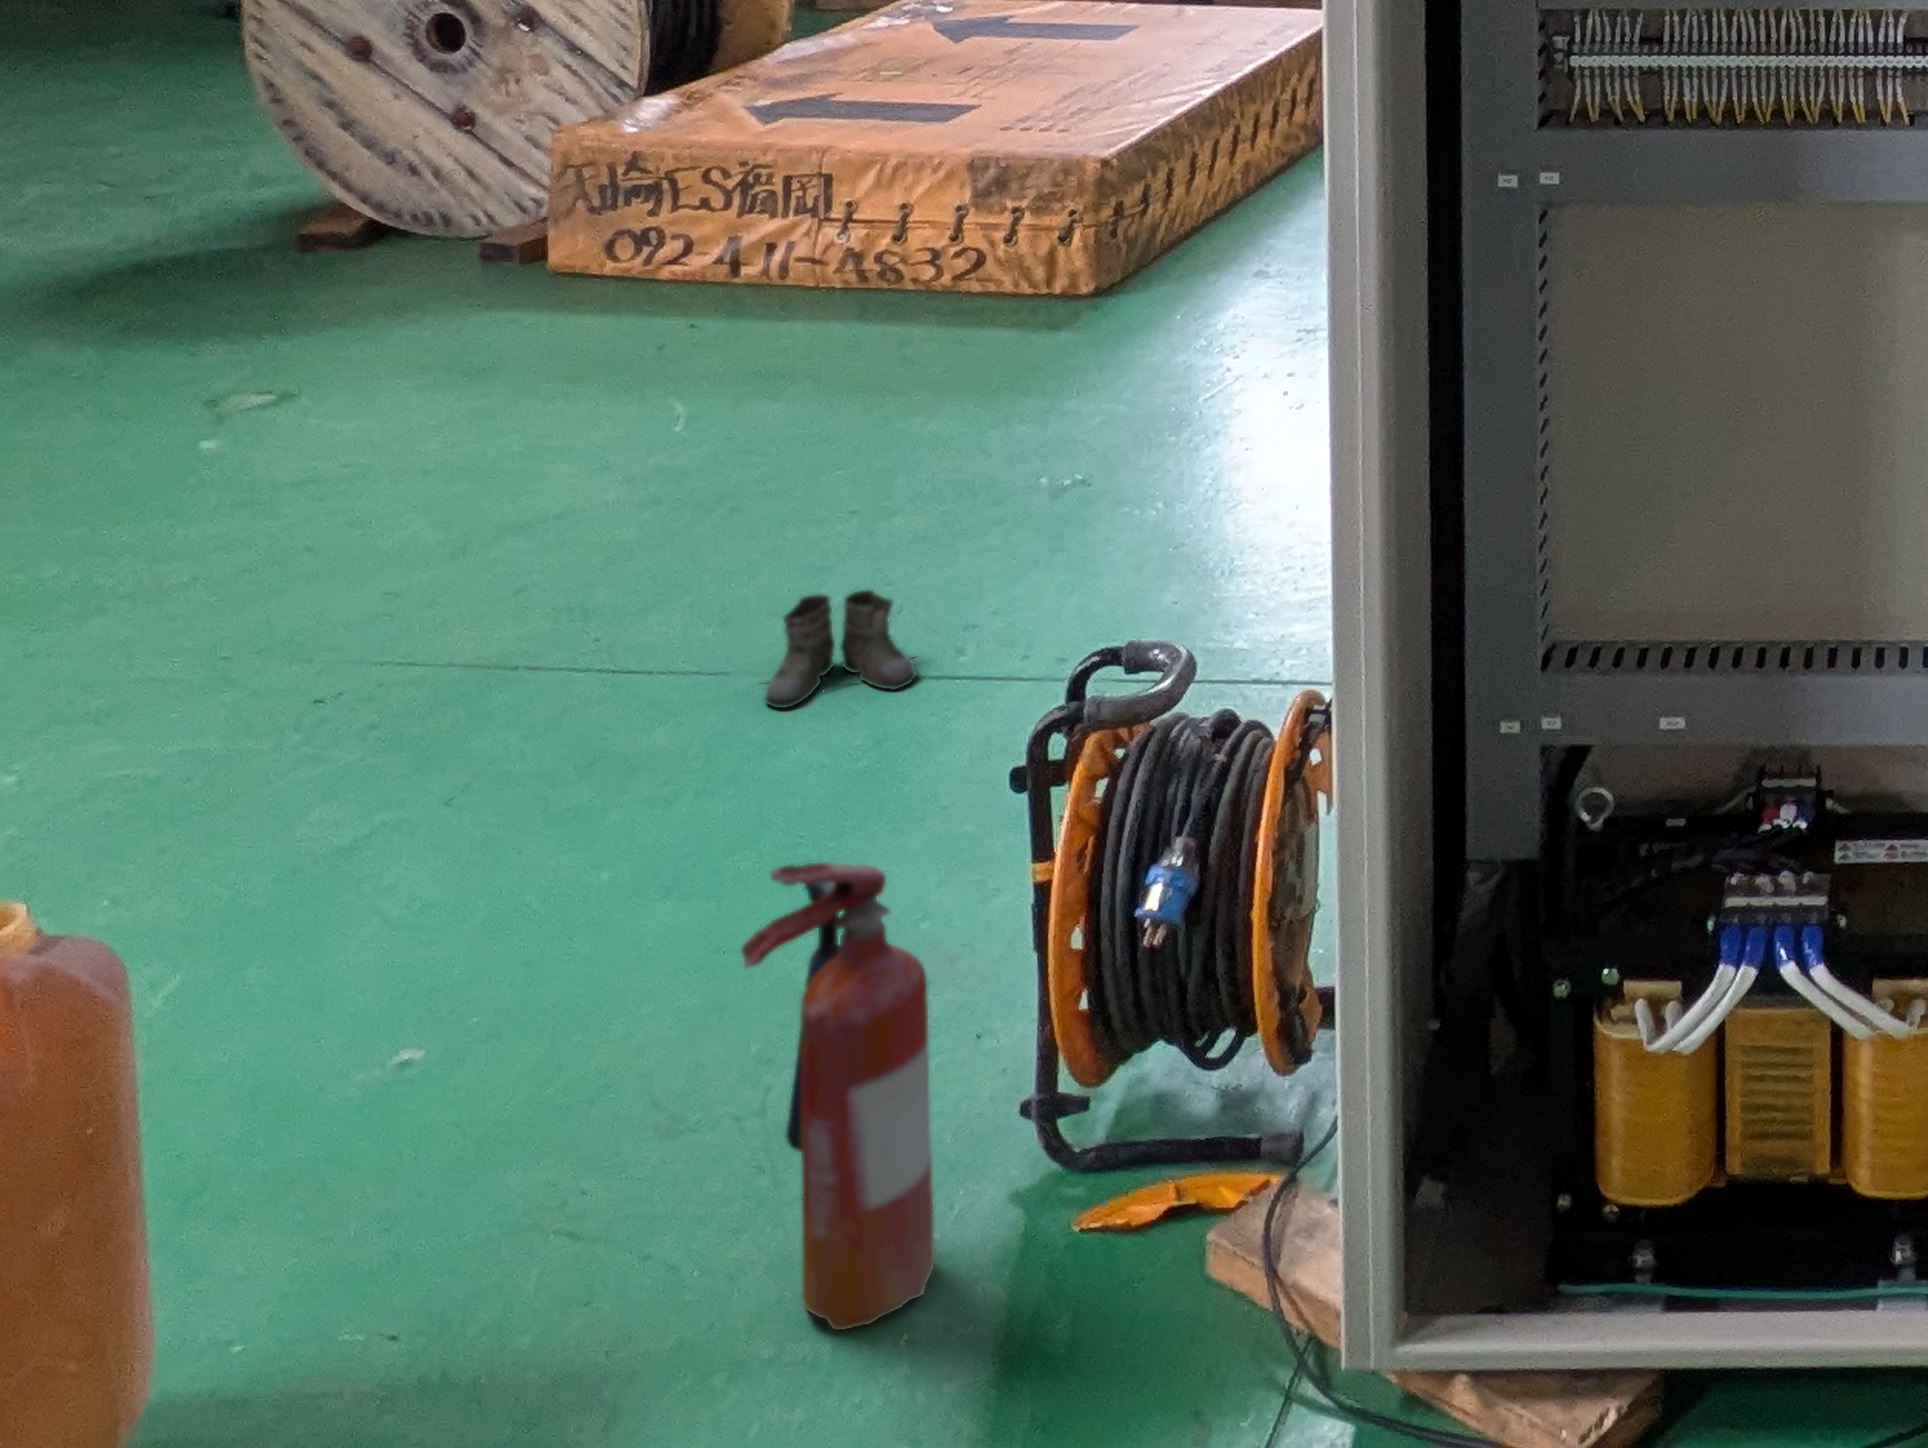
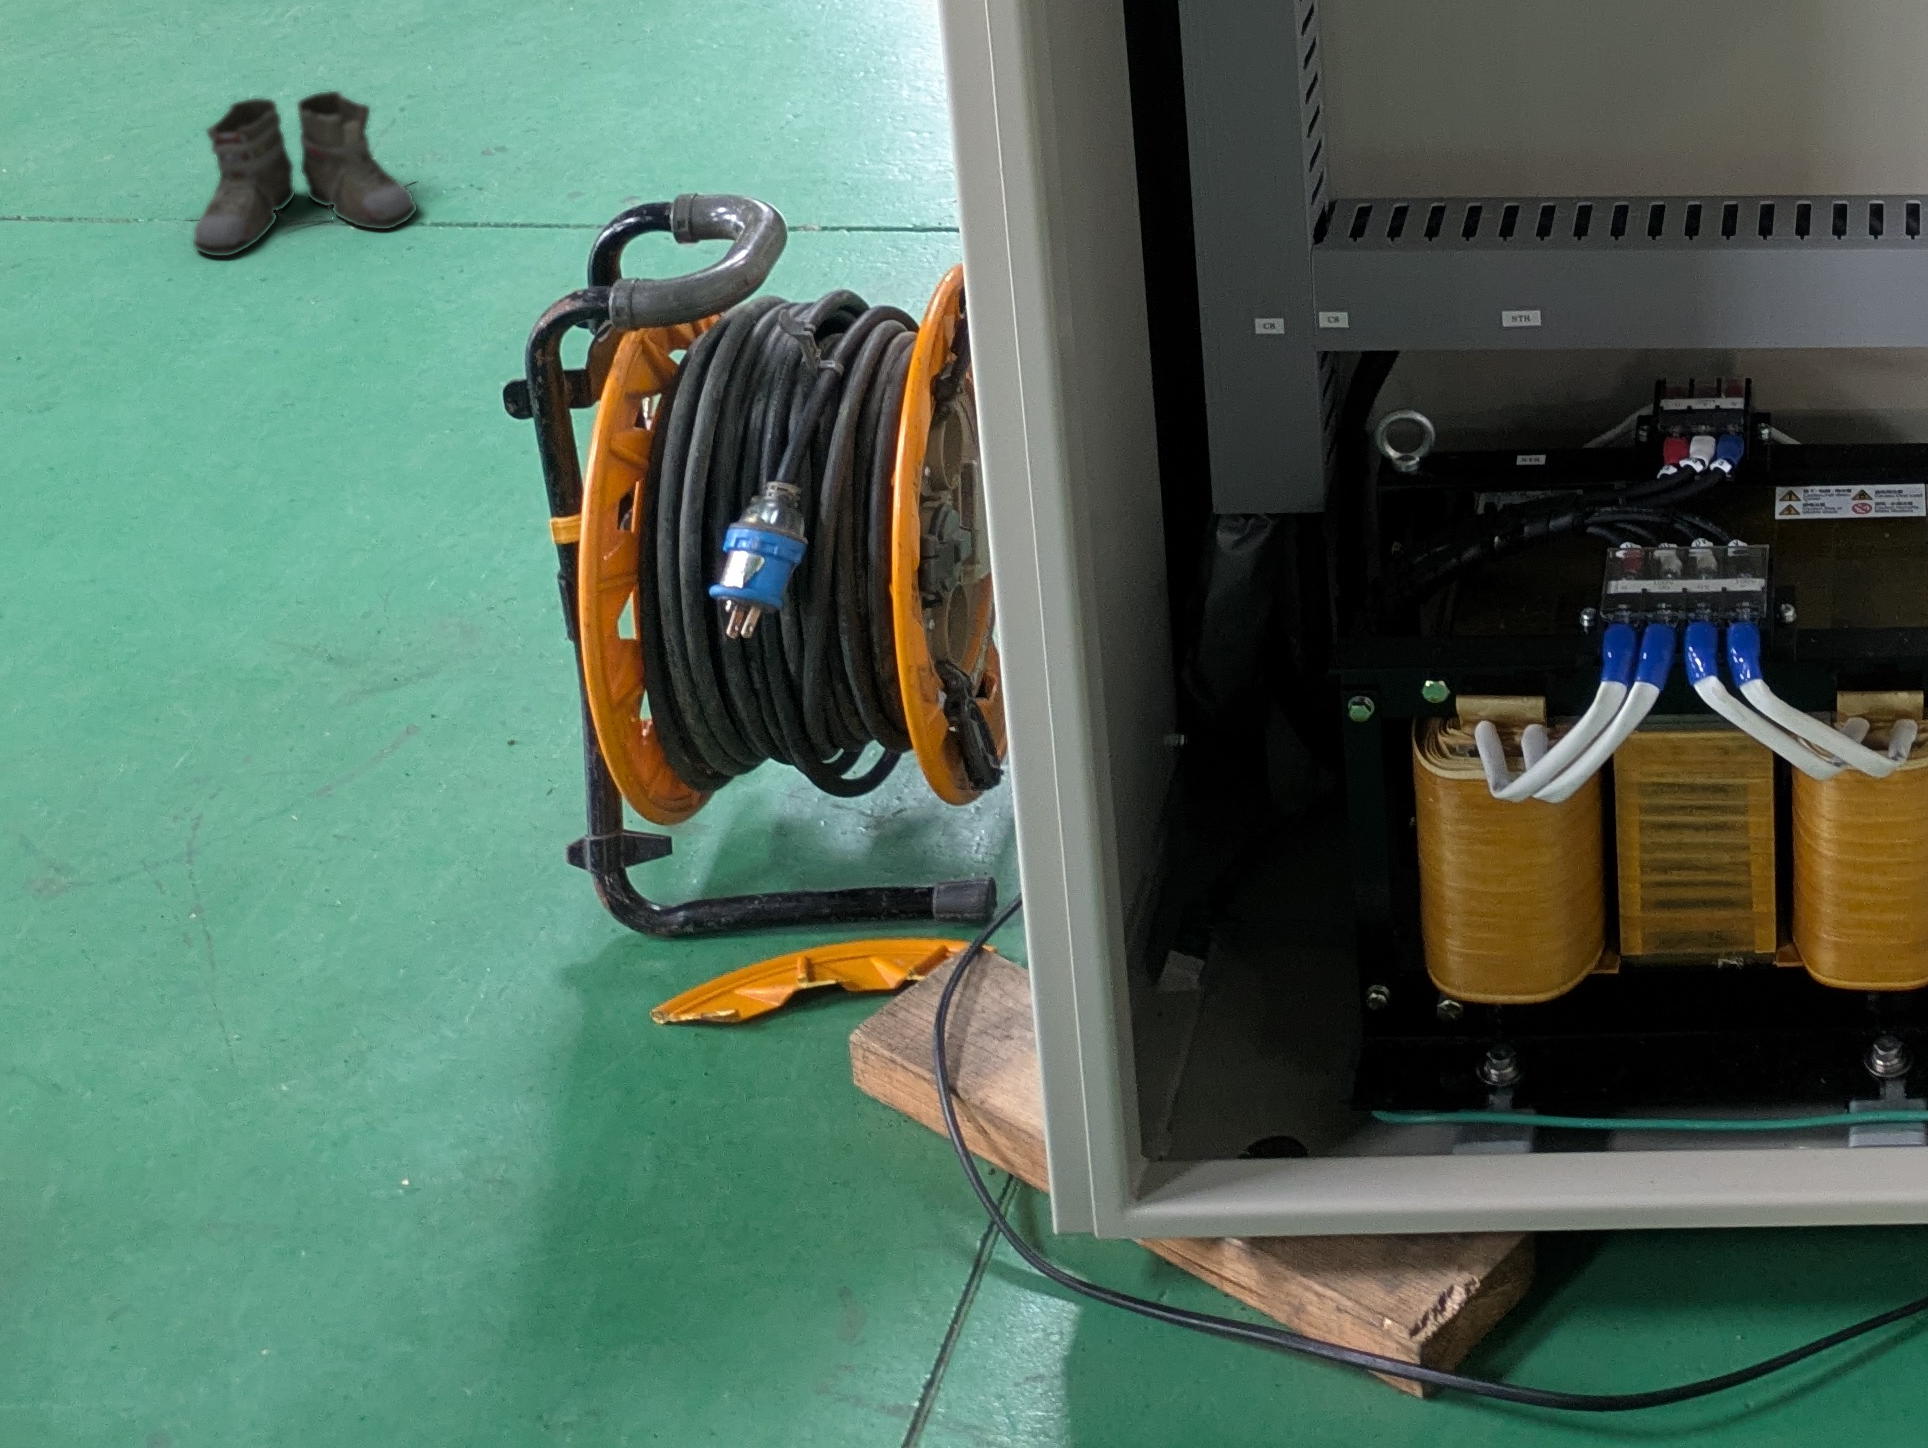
fire extinguisher: present [741,862,935,1330] -> none [77,531,455,1162]

